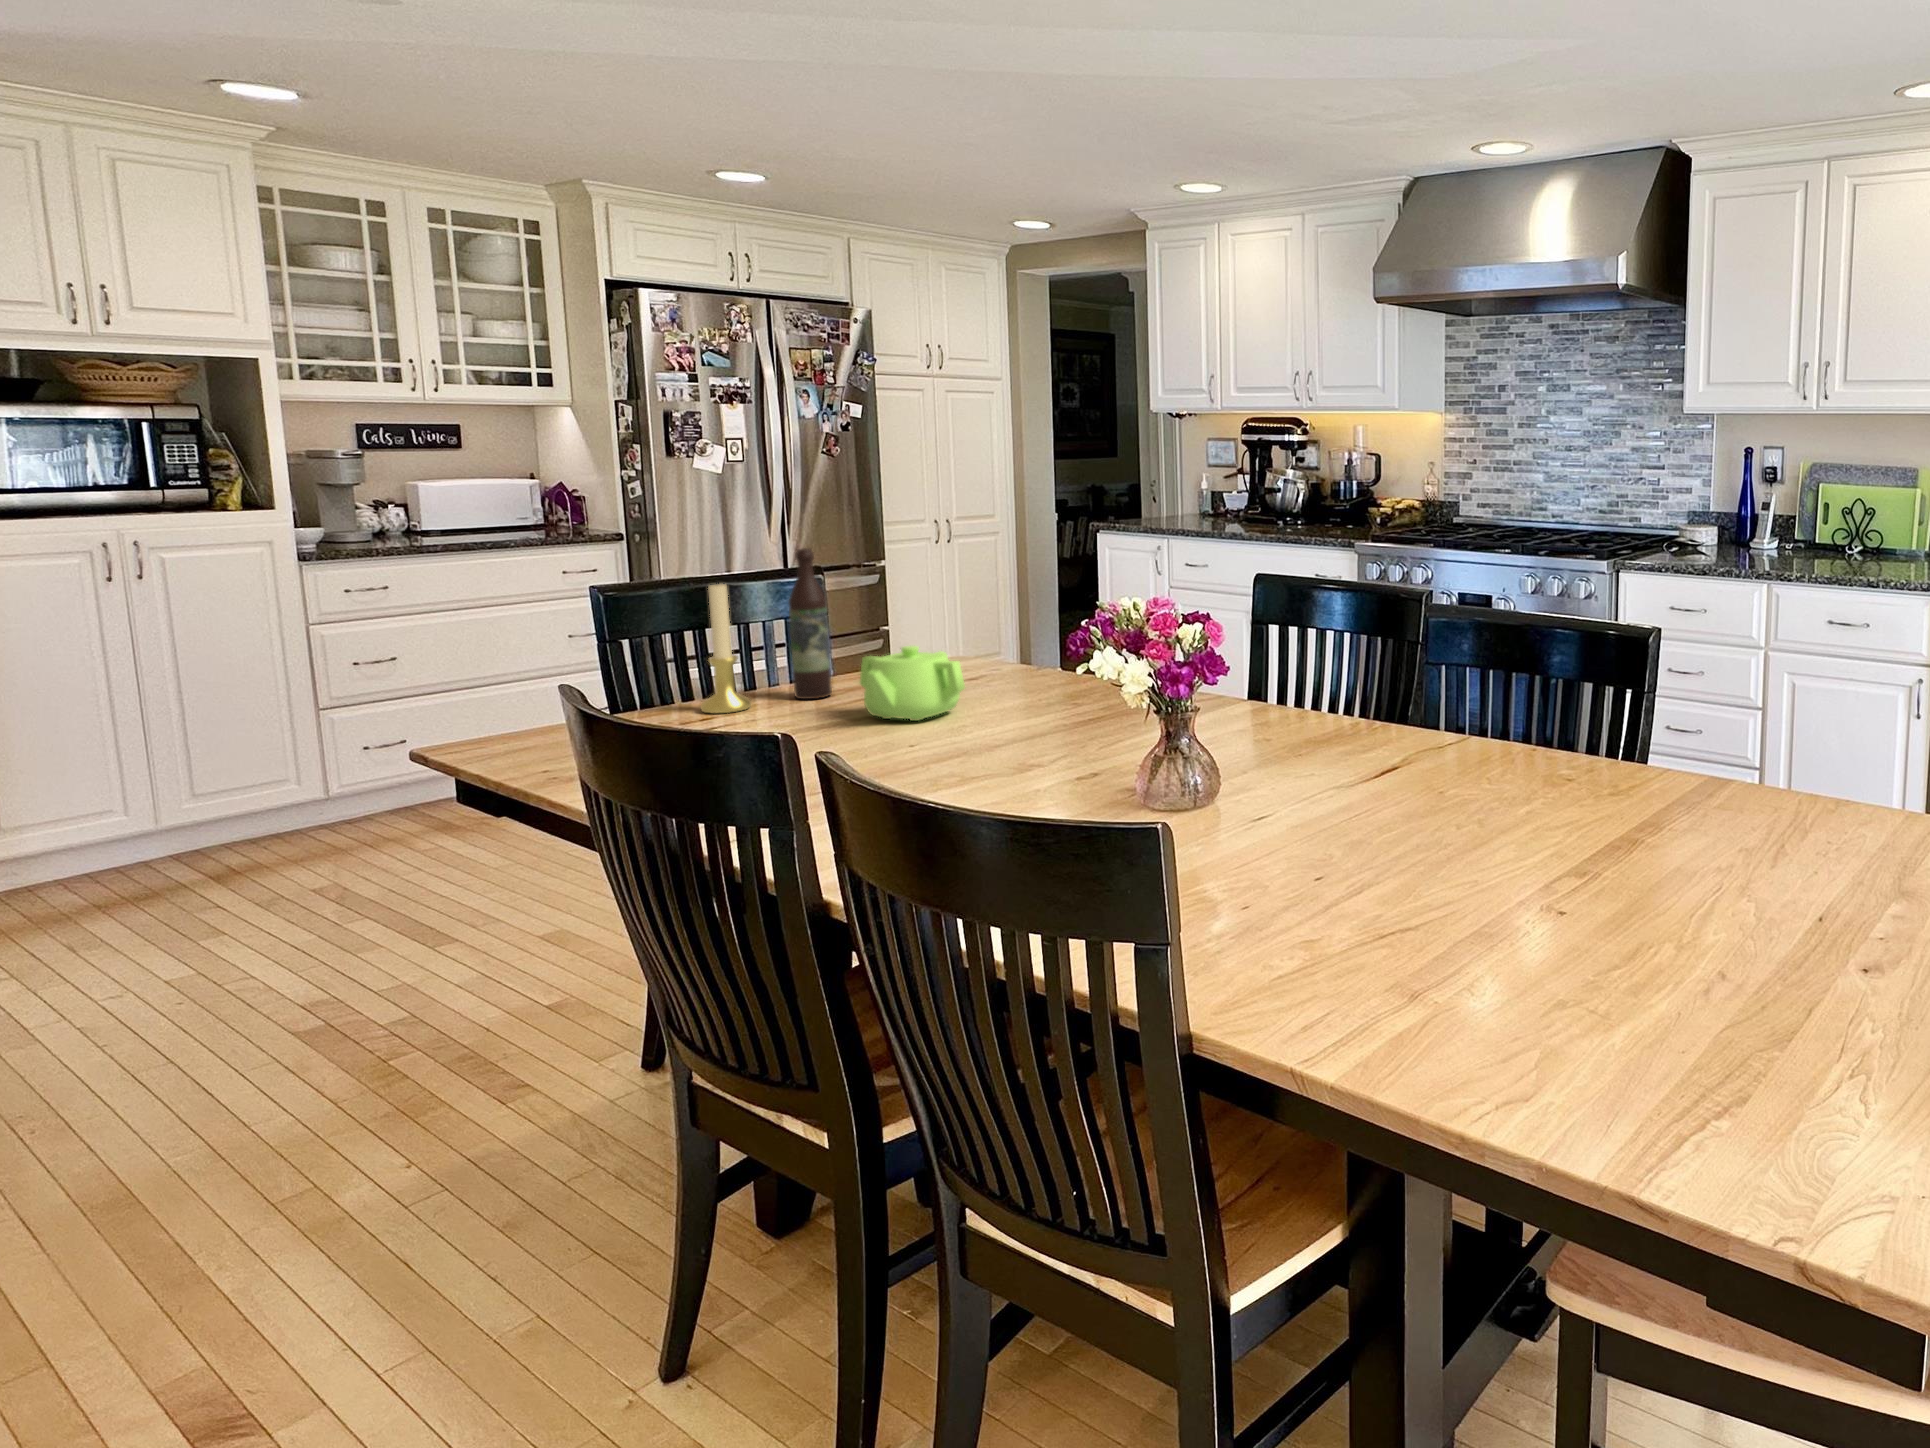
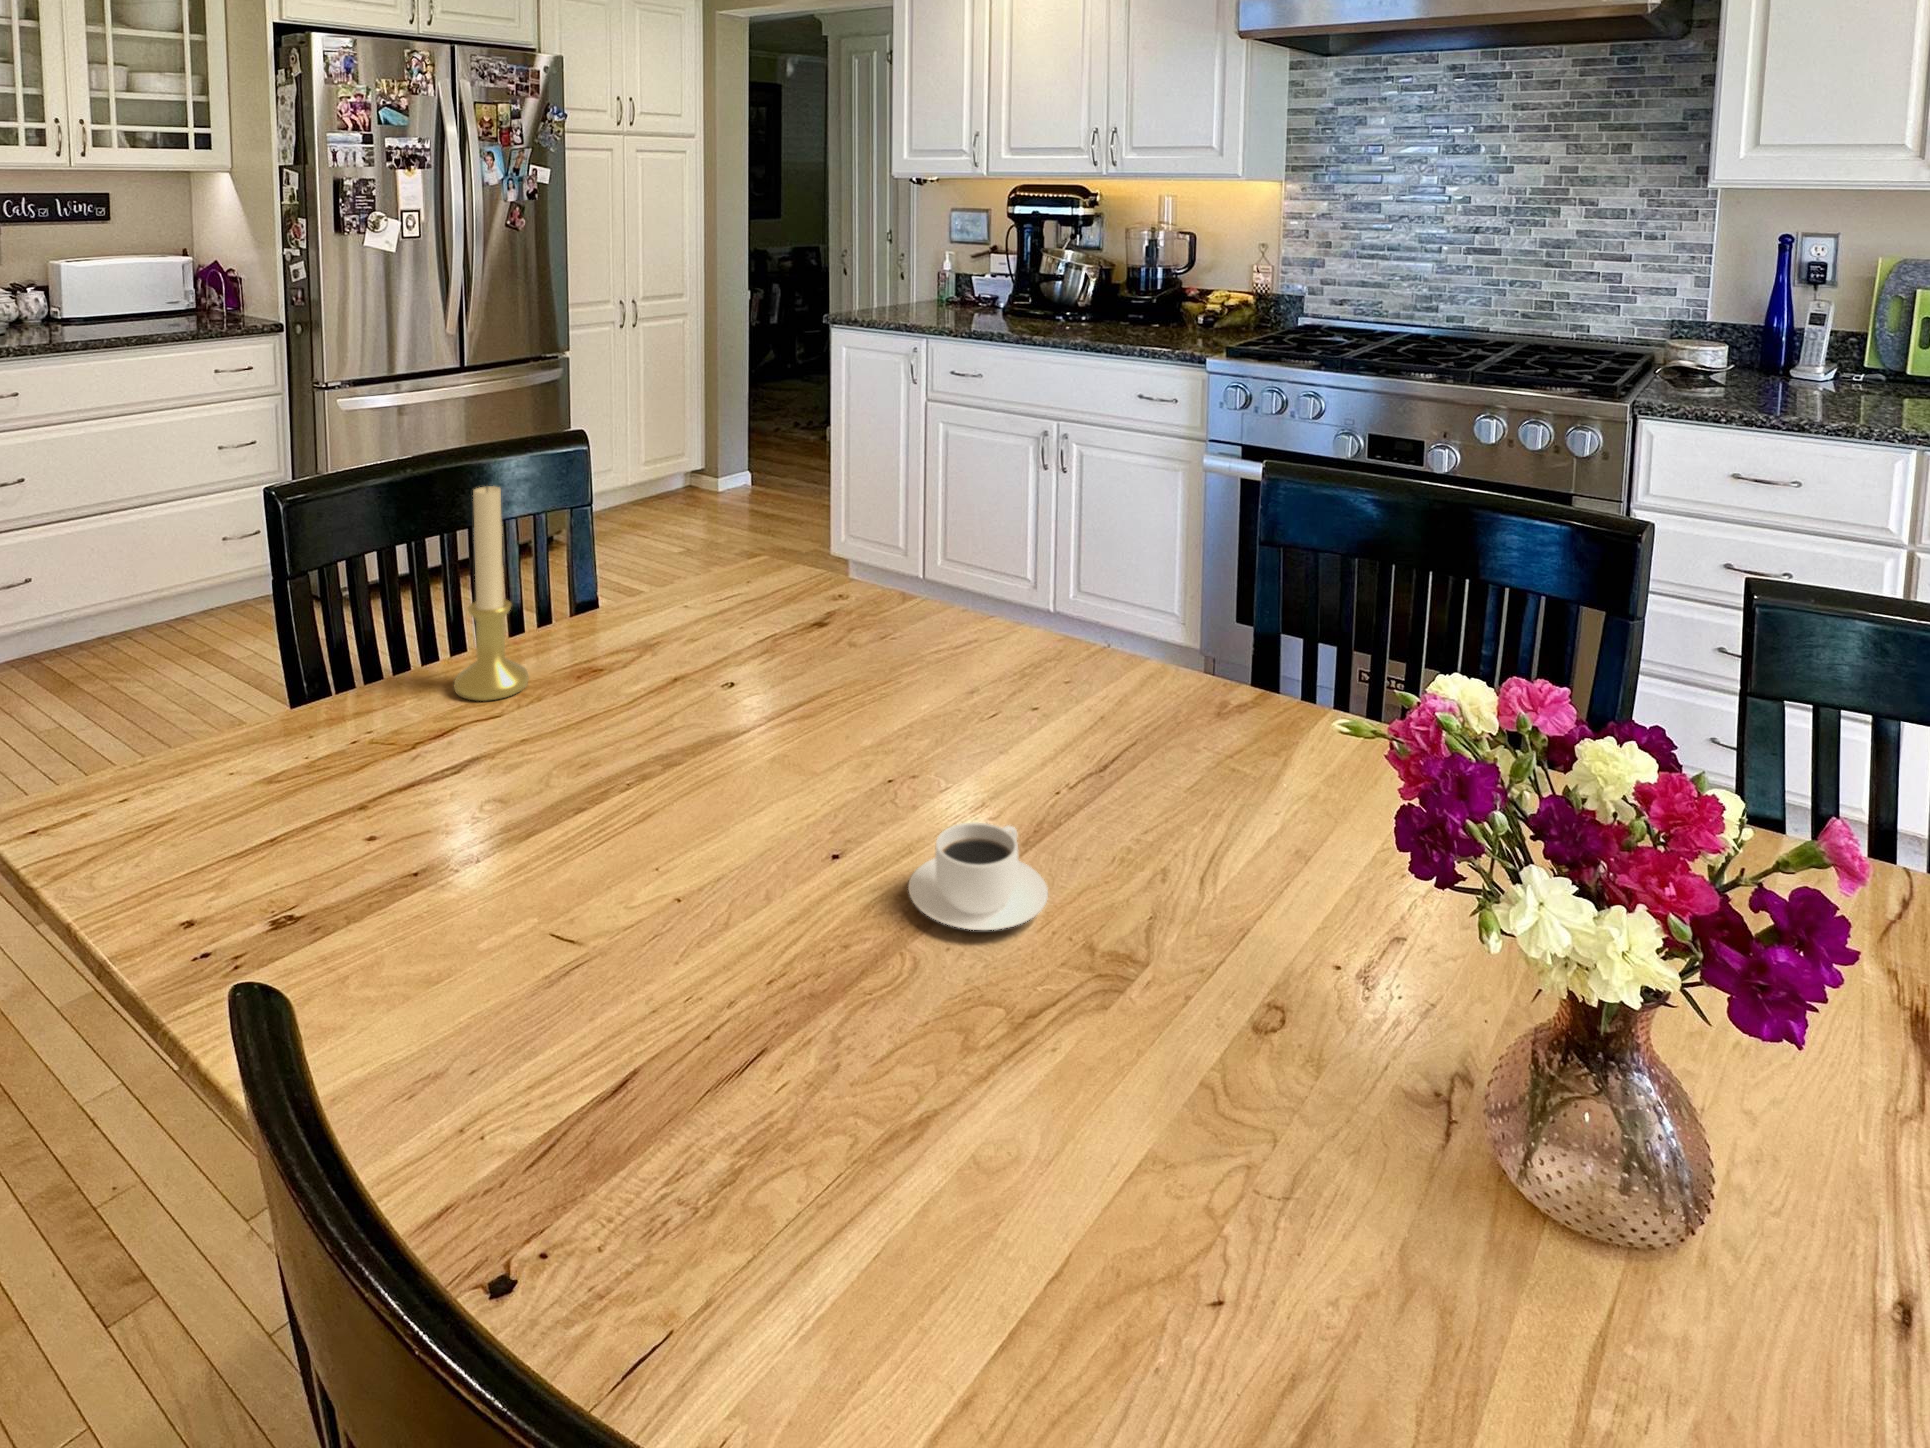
wine bottle: present [789,548,832,699] -> none [582,421,638,663]
teapot: present [860,646,965,721] -> none [703,598,885,734]
coffee cup: none [924,729,1002,772] -> present [908,822,1048,930]

